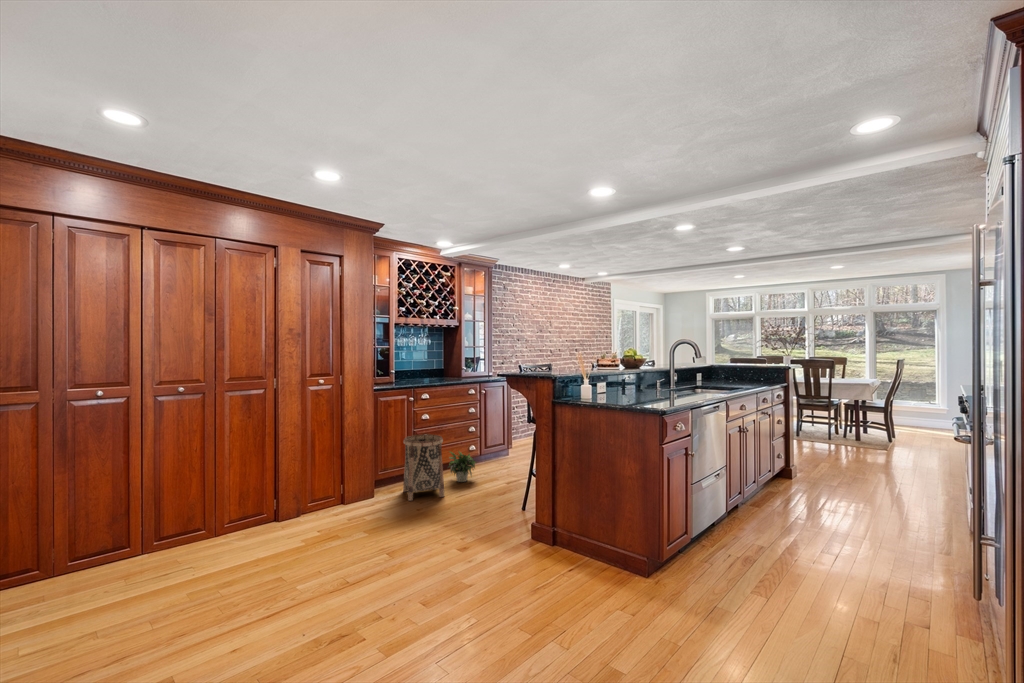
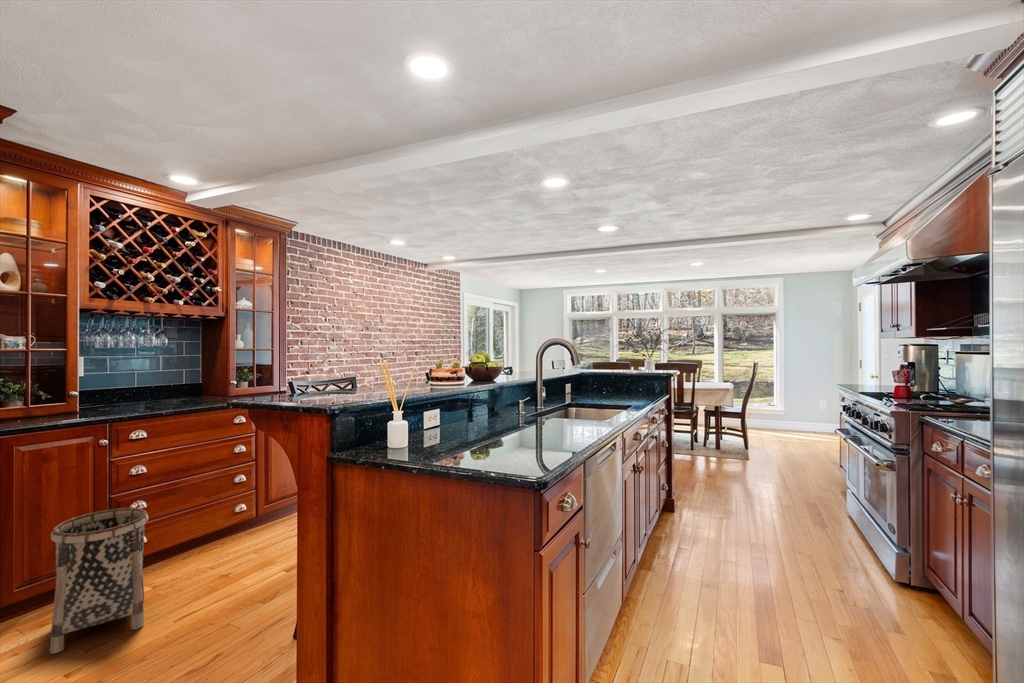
potted plant: present [450,452,475,482] -> none [172,522,230,579]

